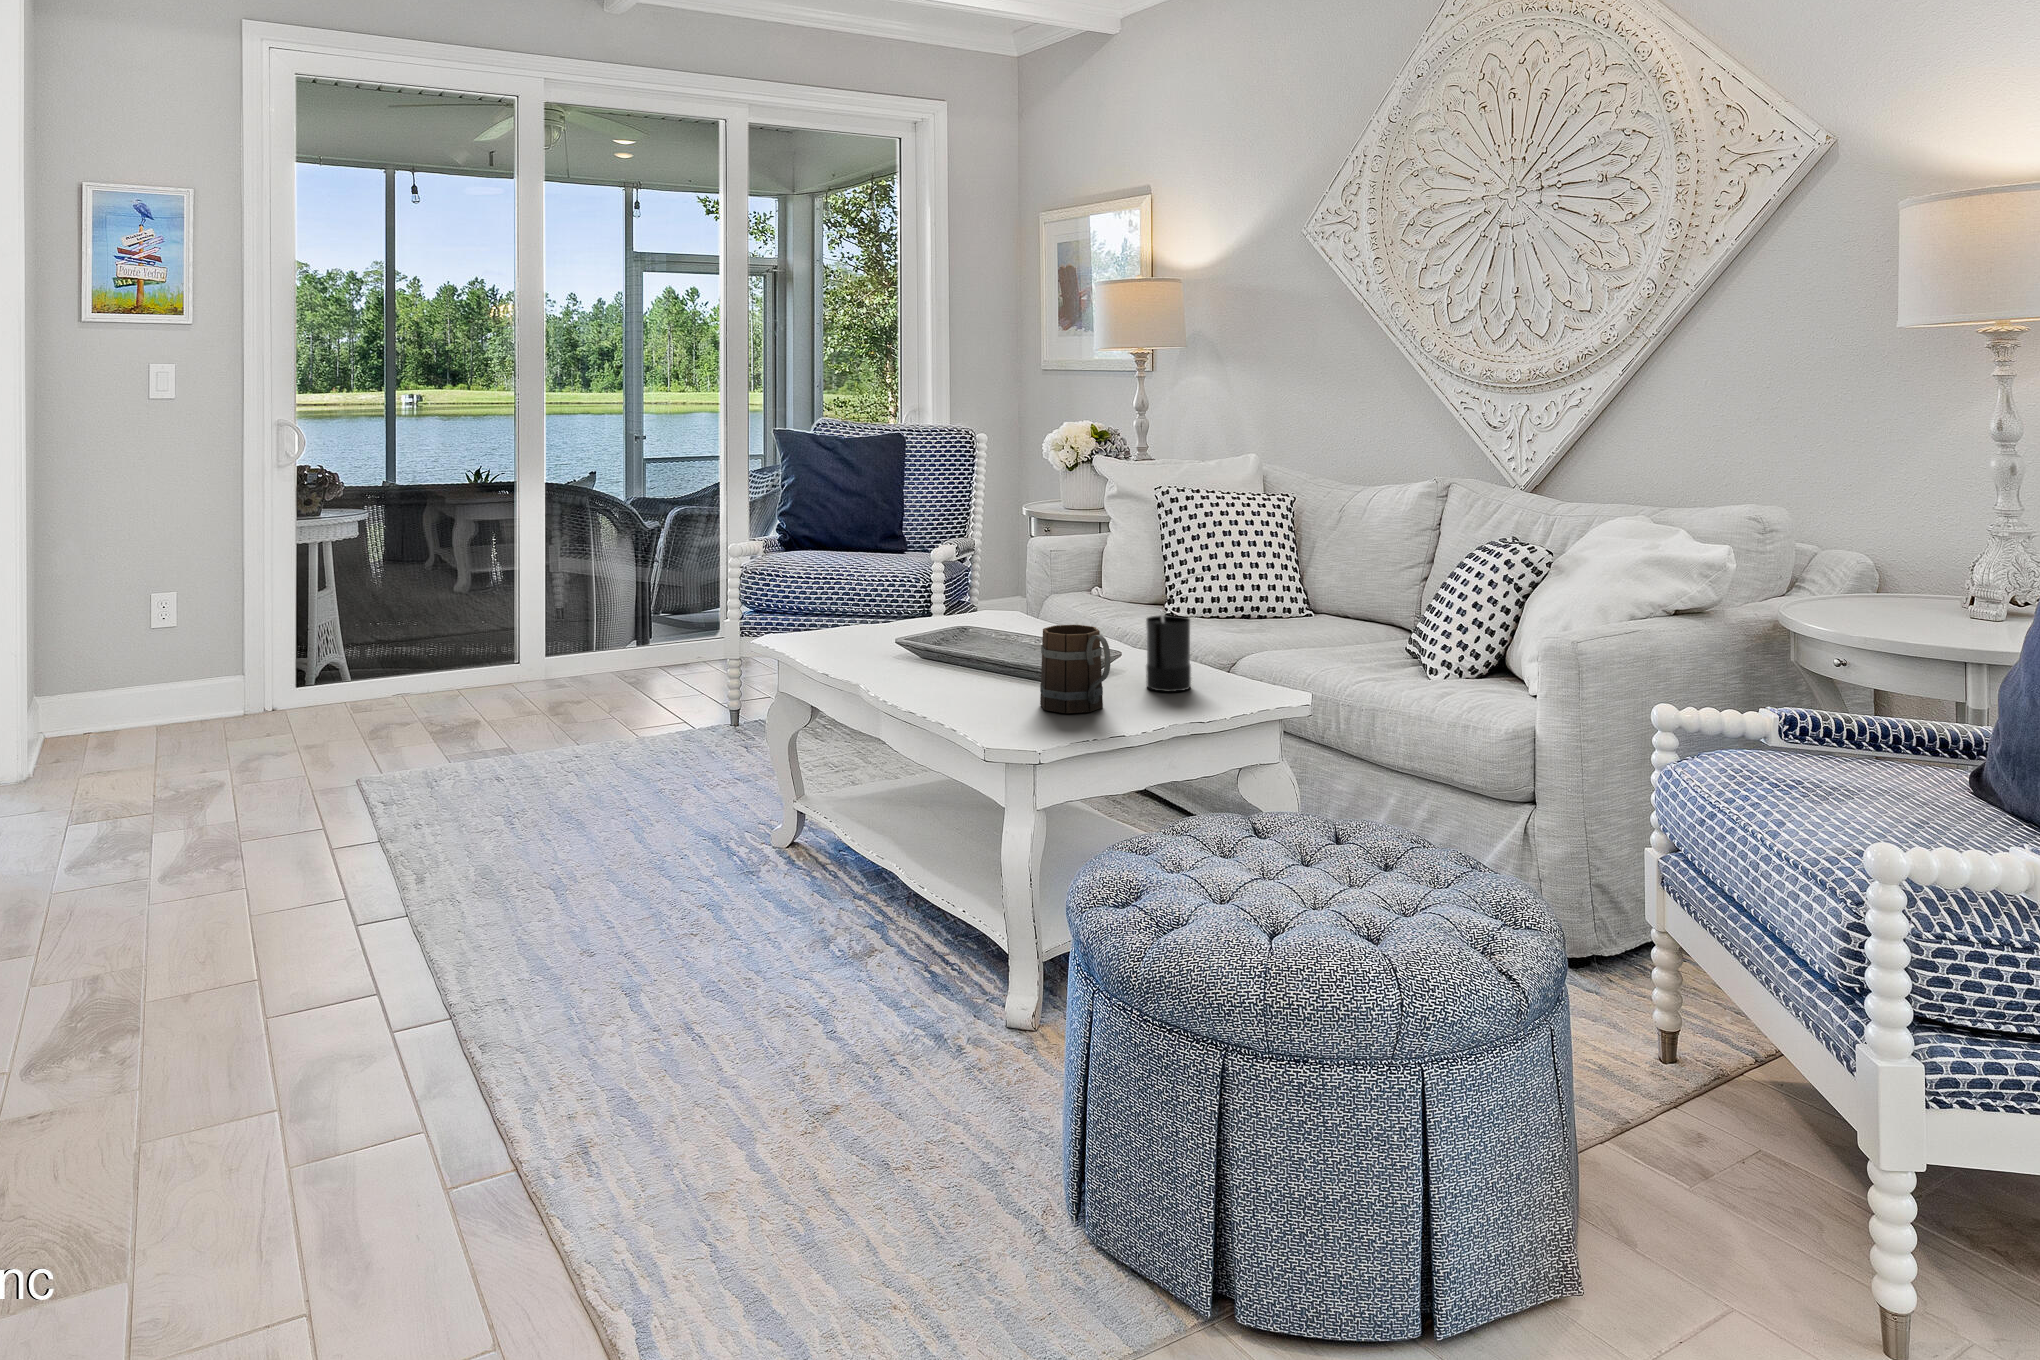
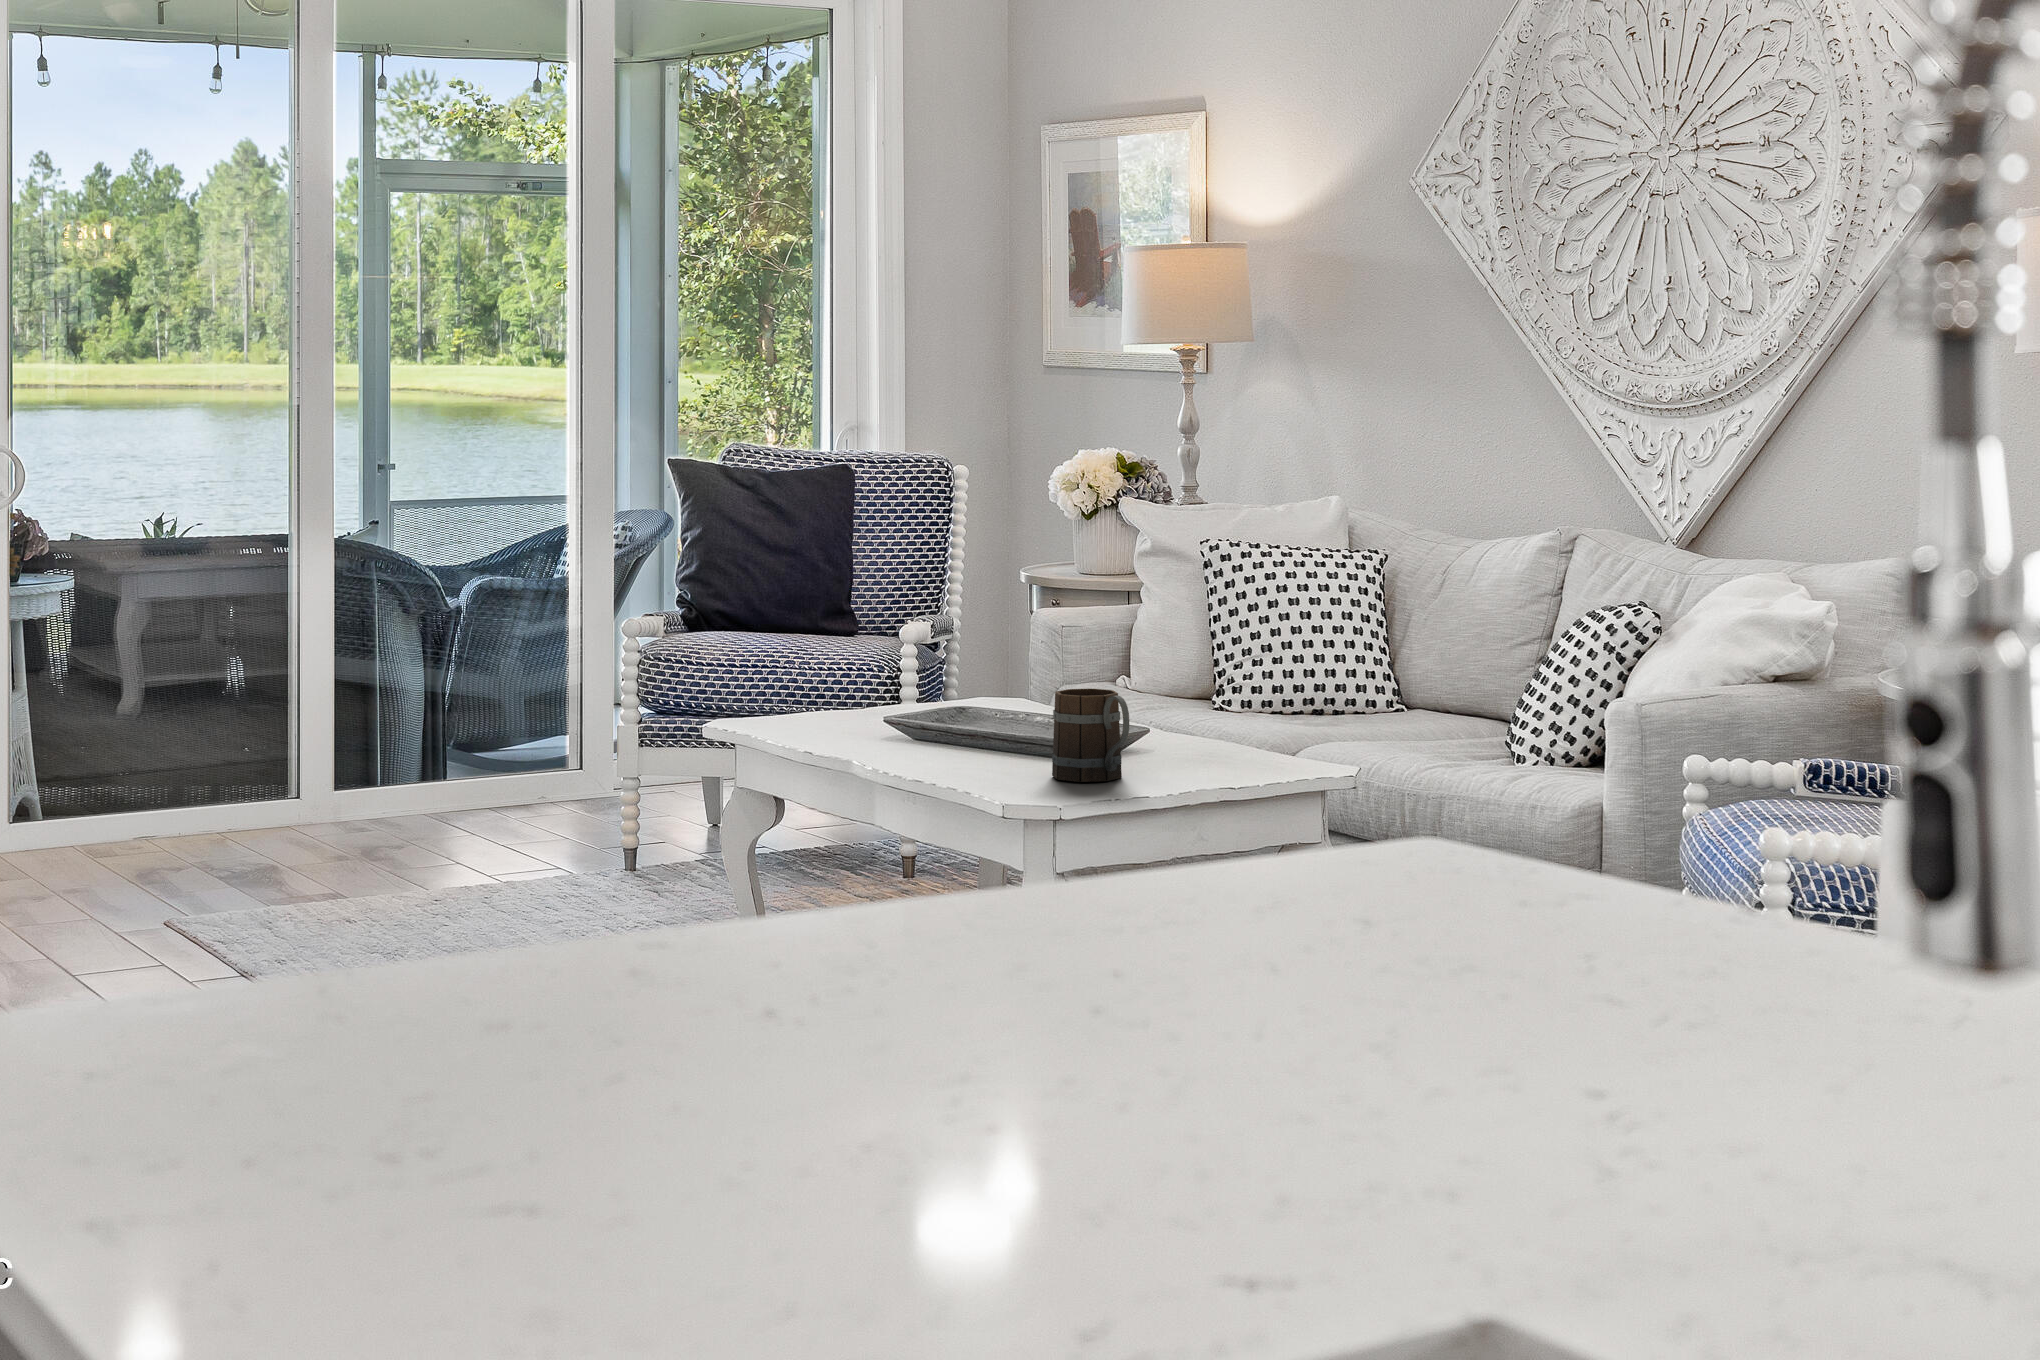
candle: present [1146,610,1191,692] -> none [1172,674,1222,765]

